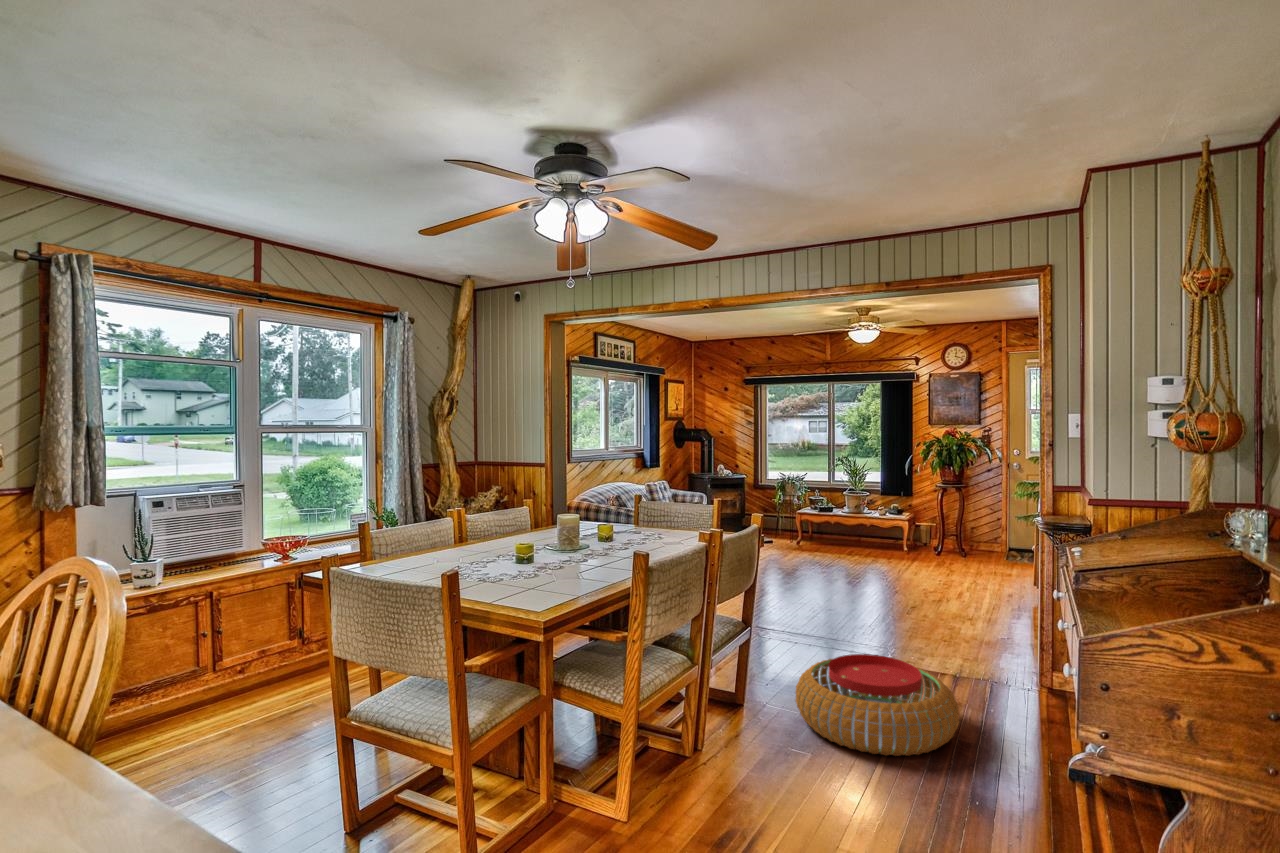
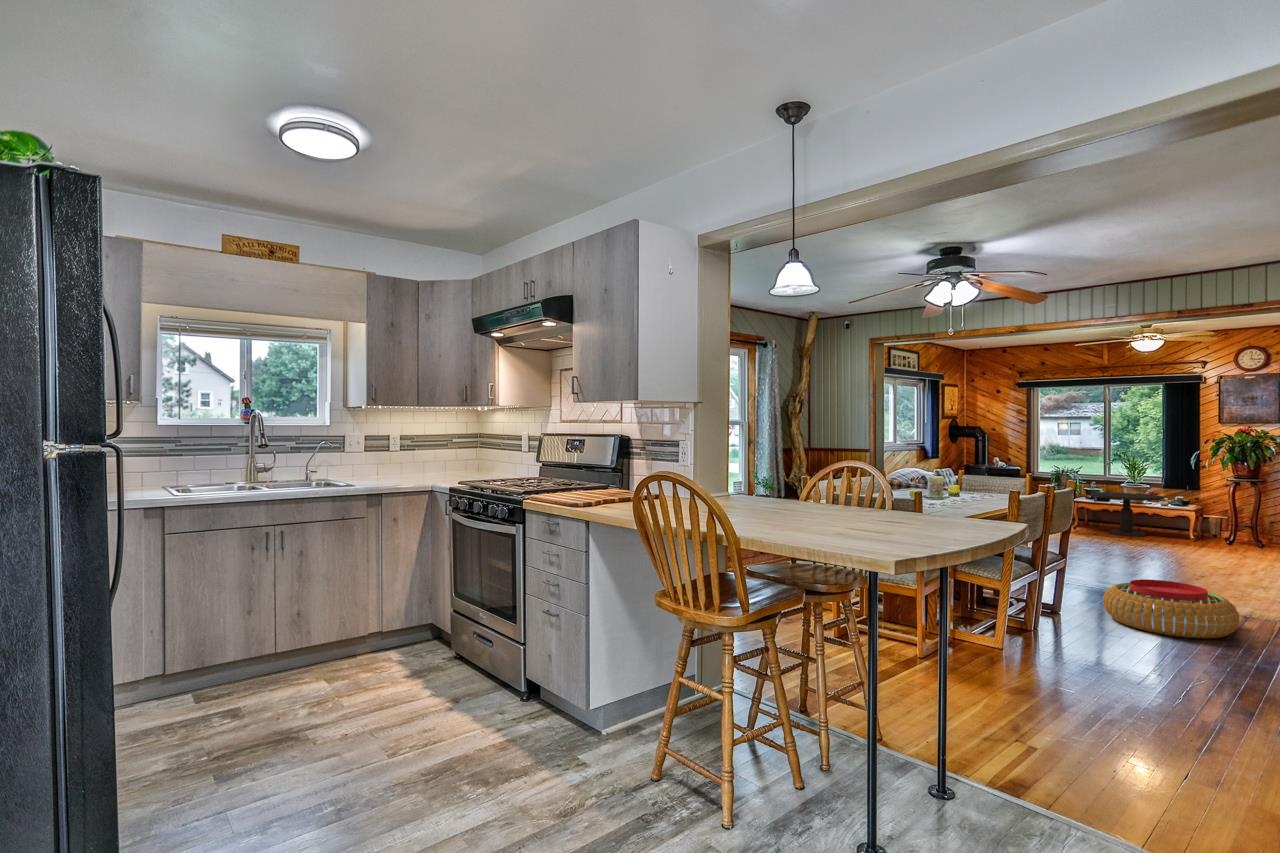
side table: none [813,501,881,550] -> present [1091,492,1164,537]

